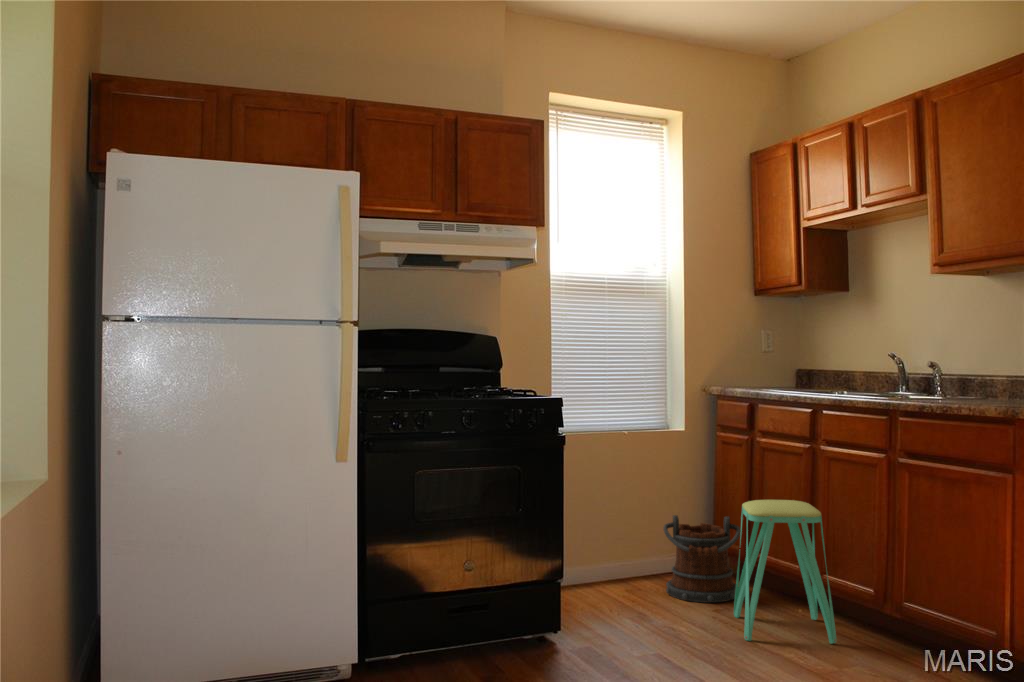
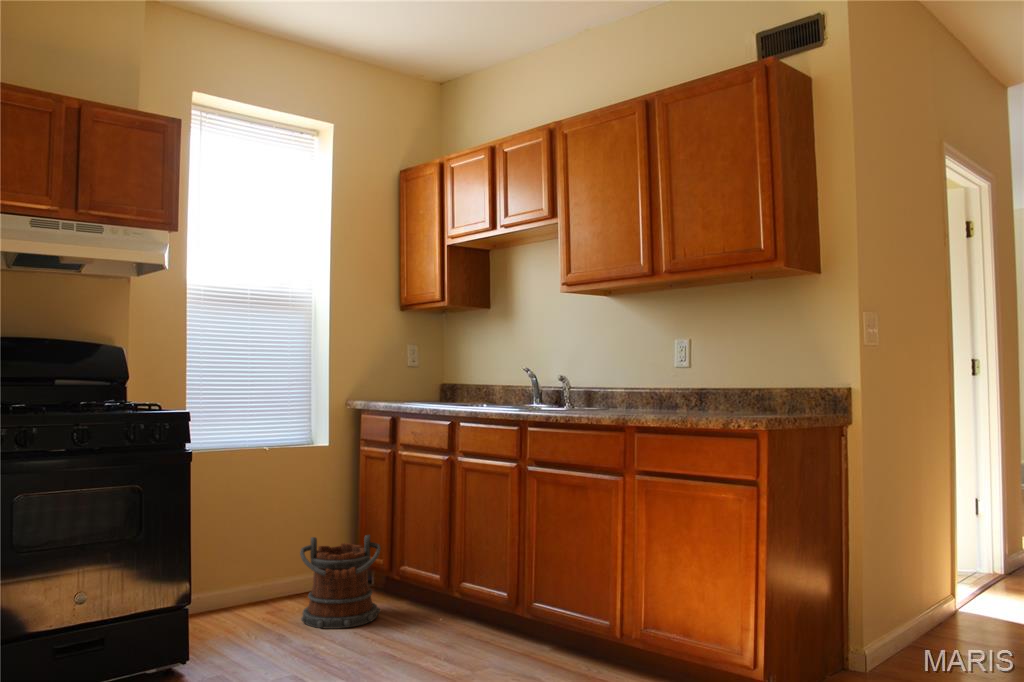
stool: present [734,500,837,643] -> none [369,515,468,668]

